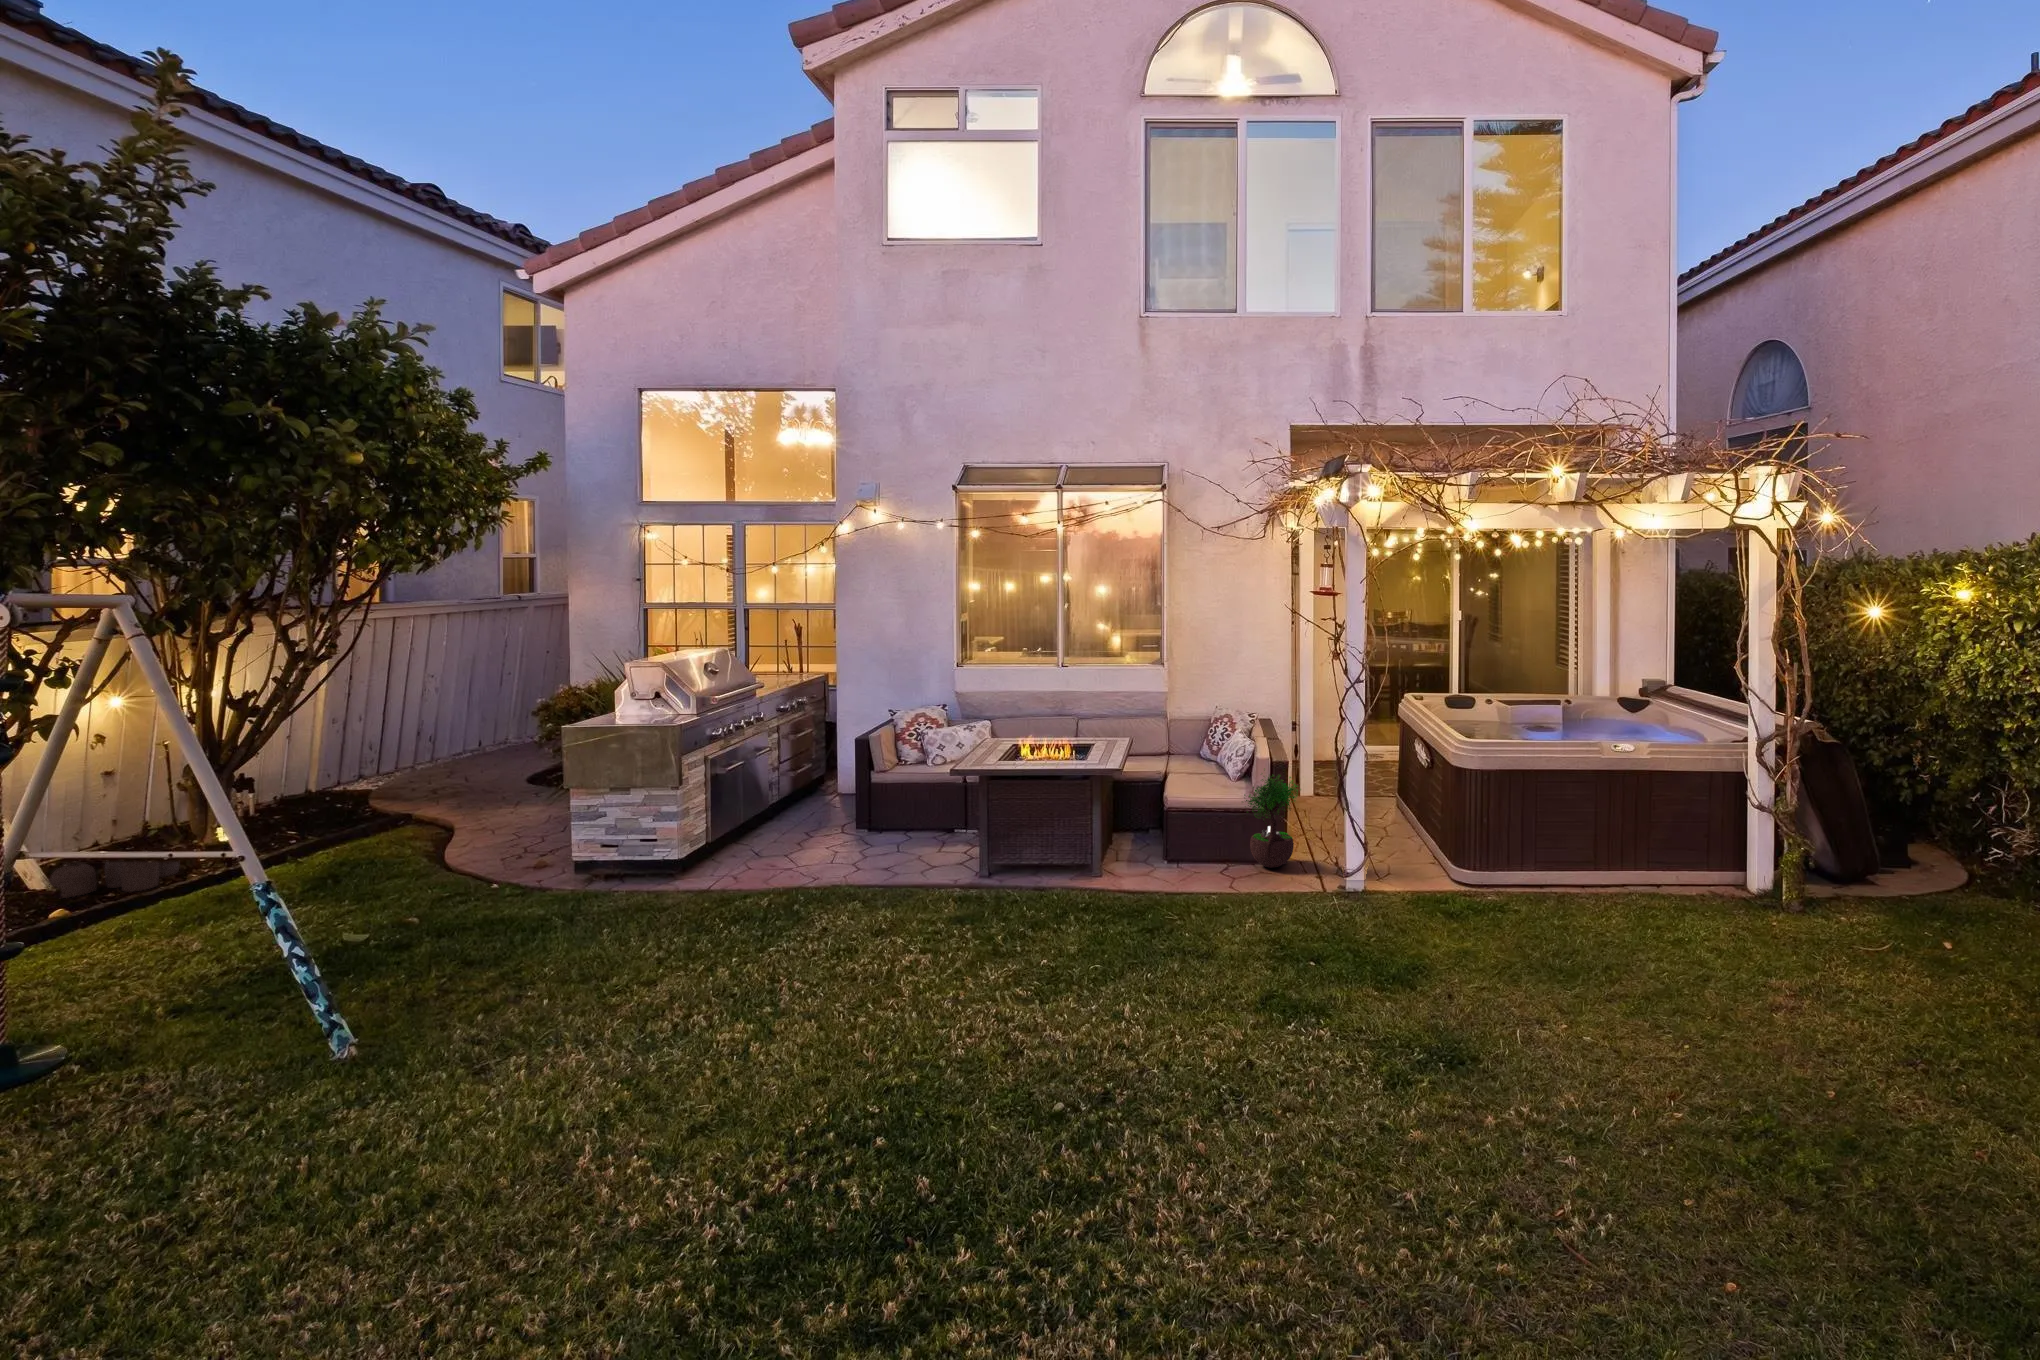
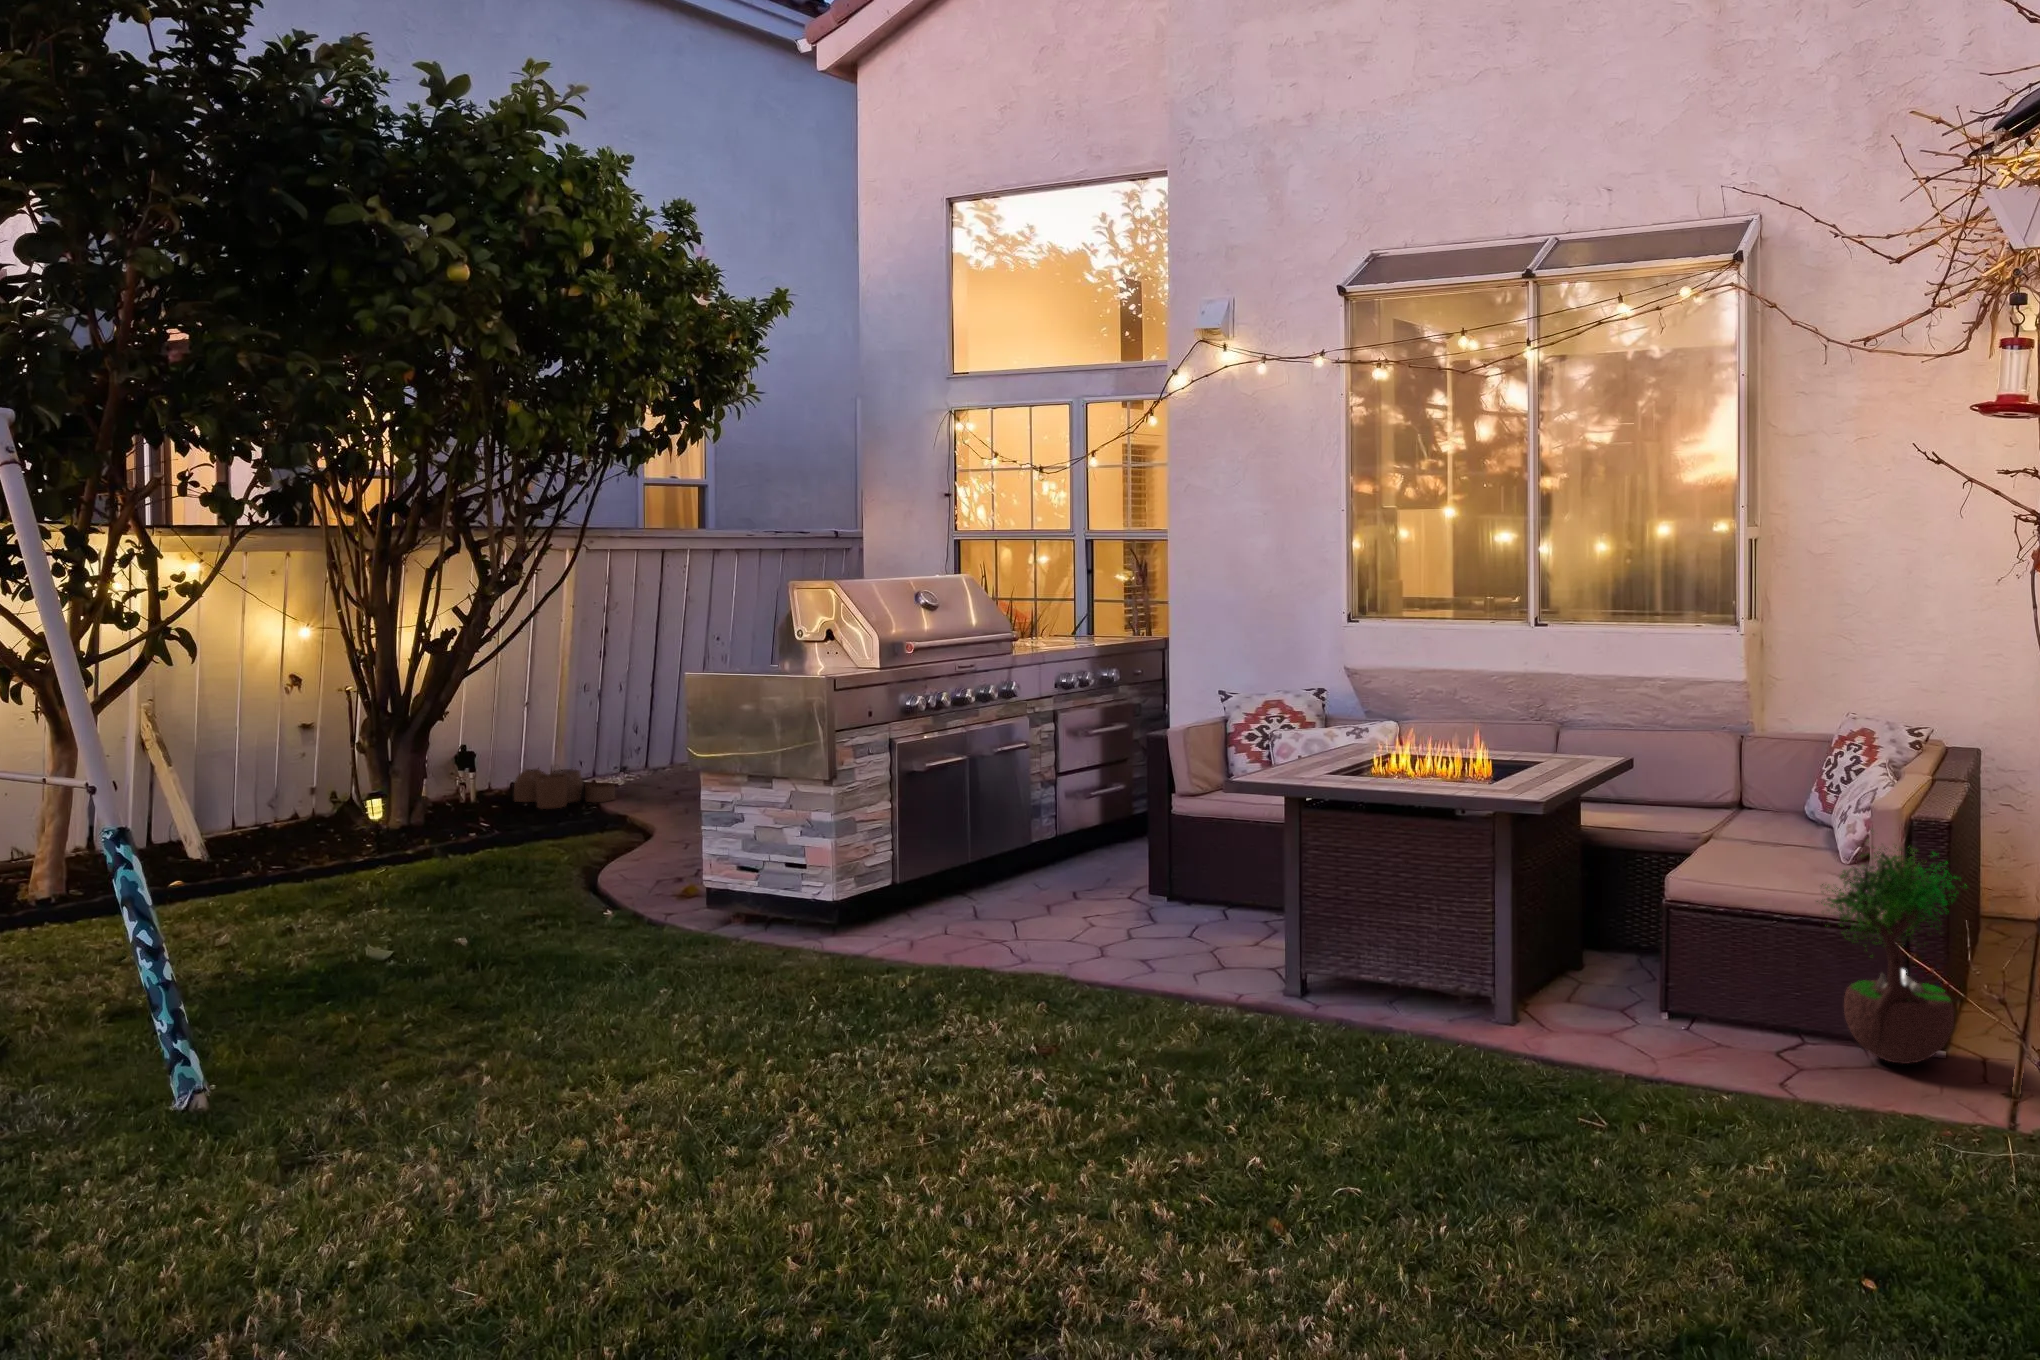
woven basket: present [49,862,179,898] -> present [514,767,615,809]

